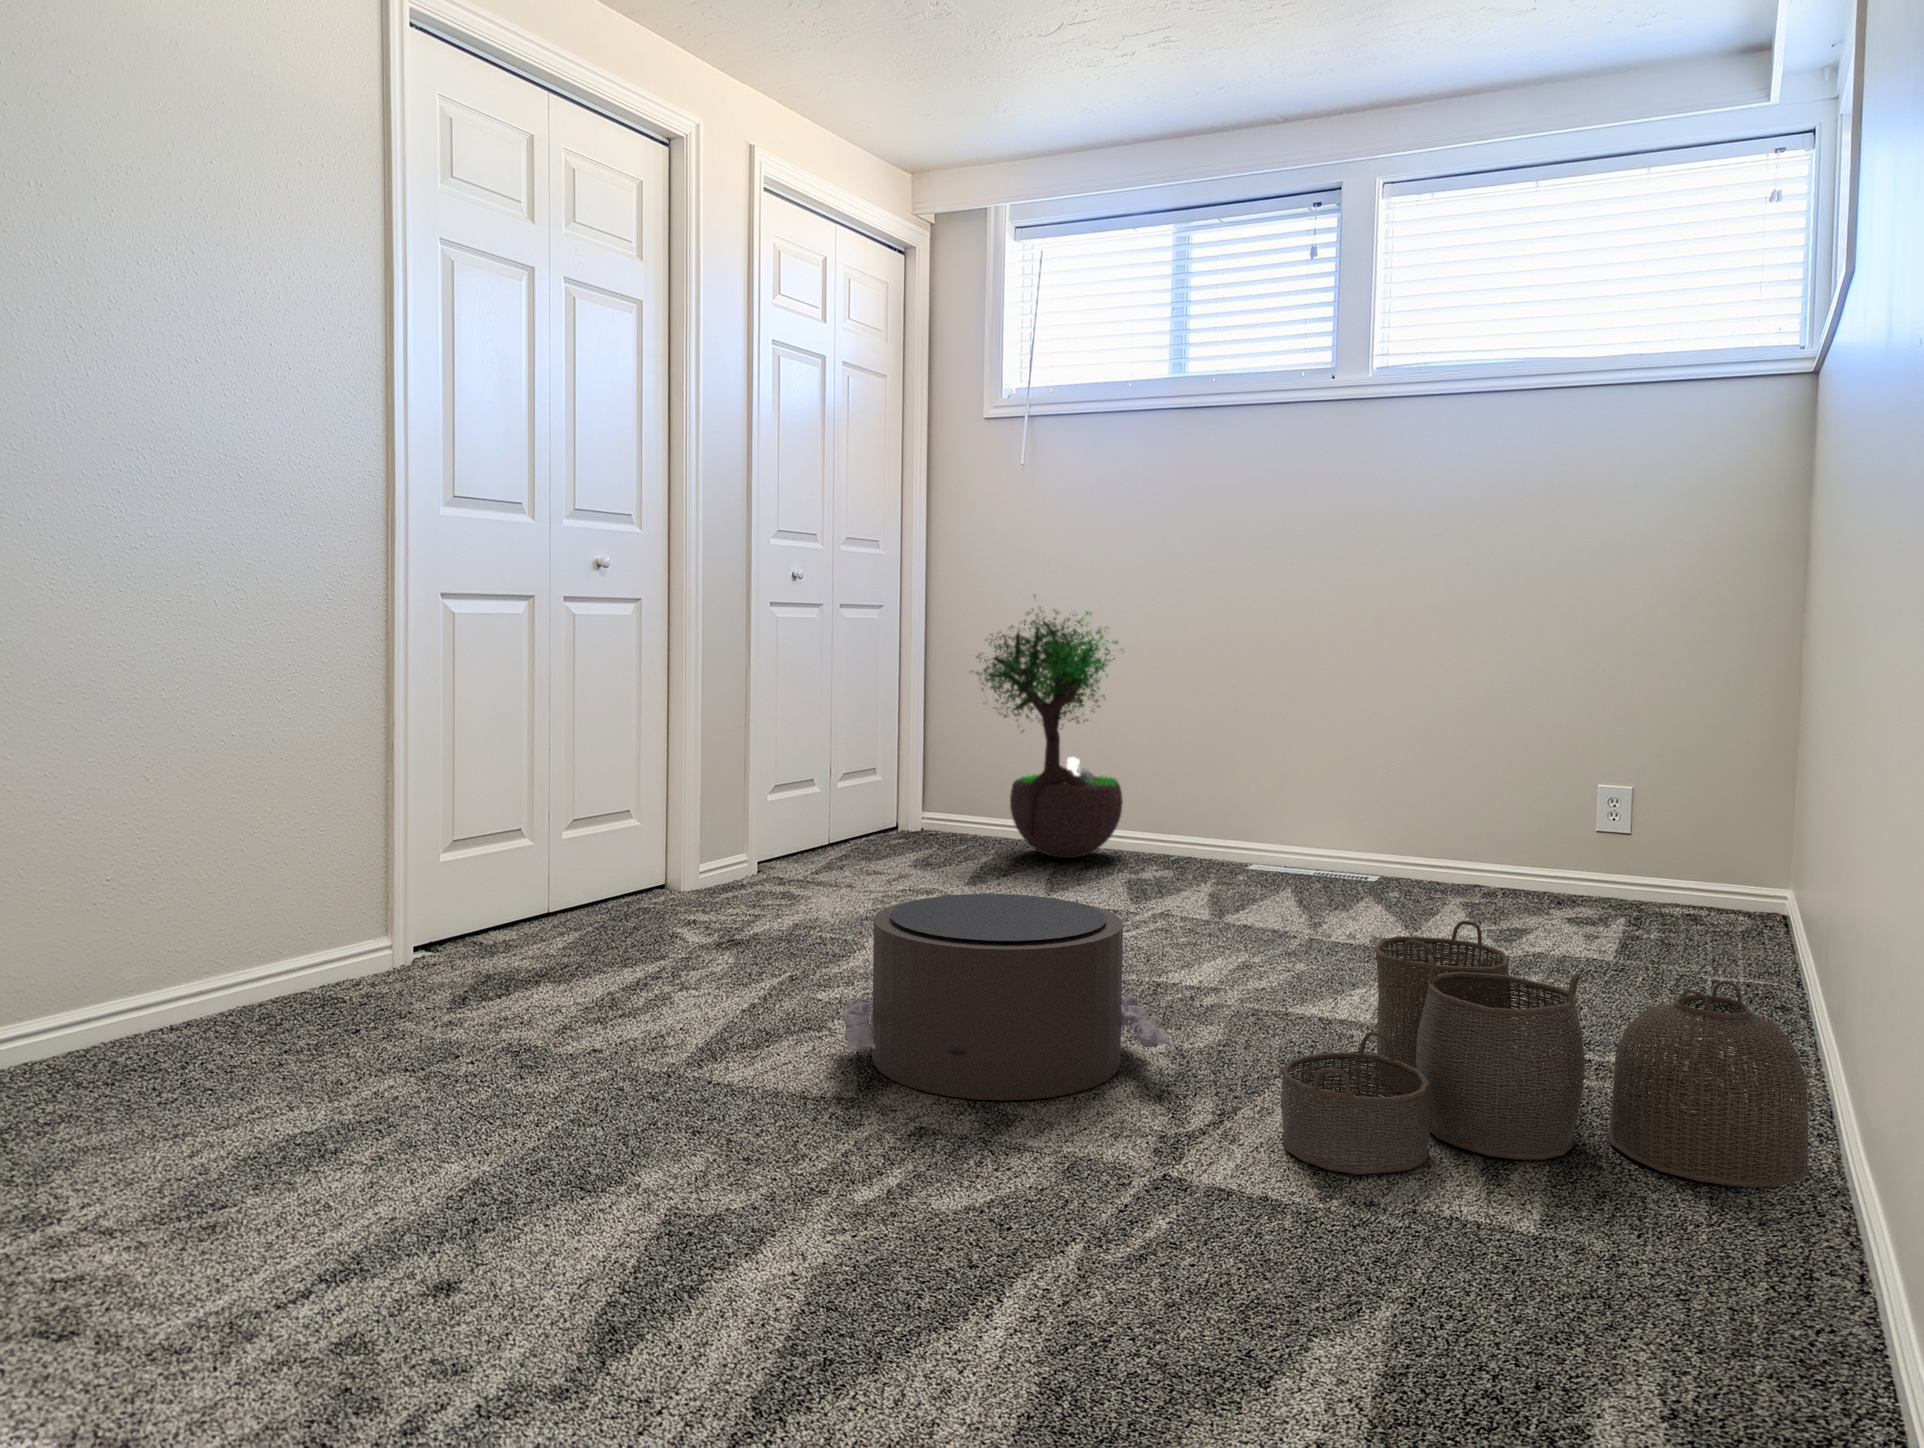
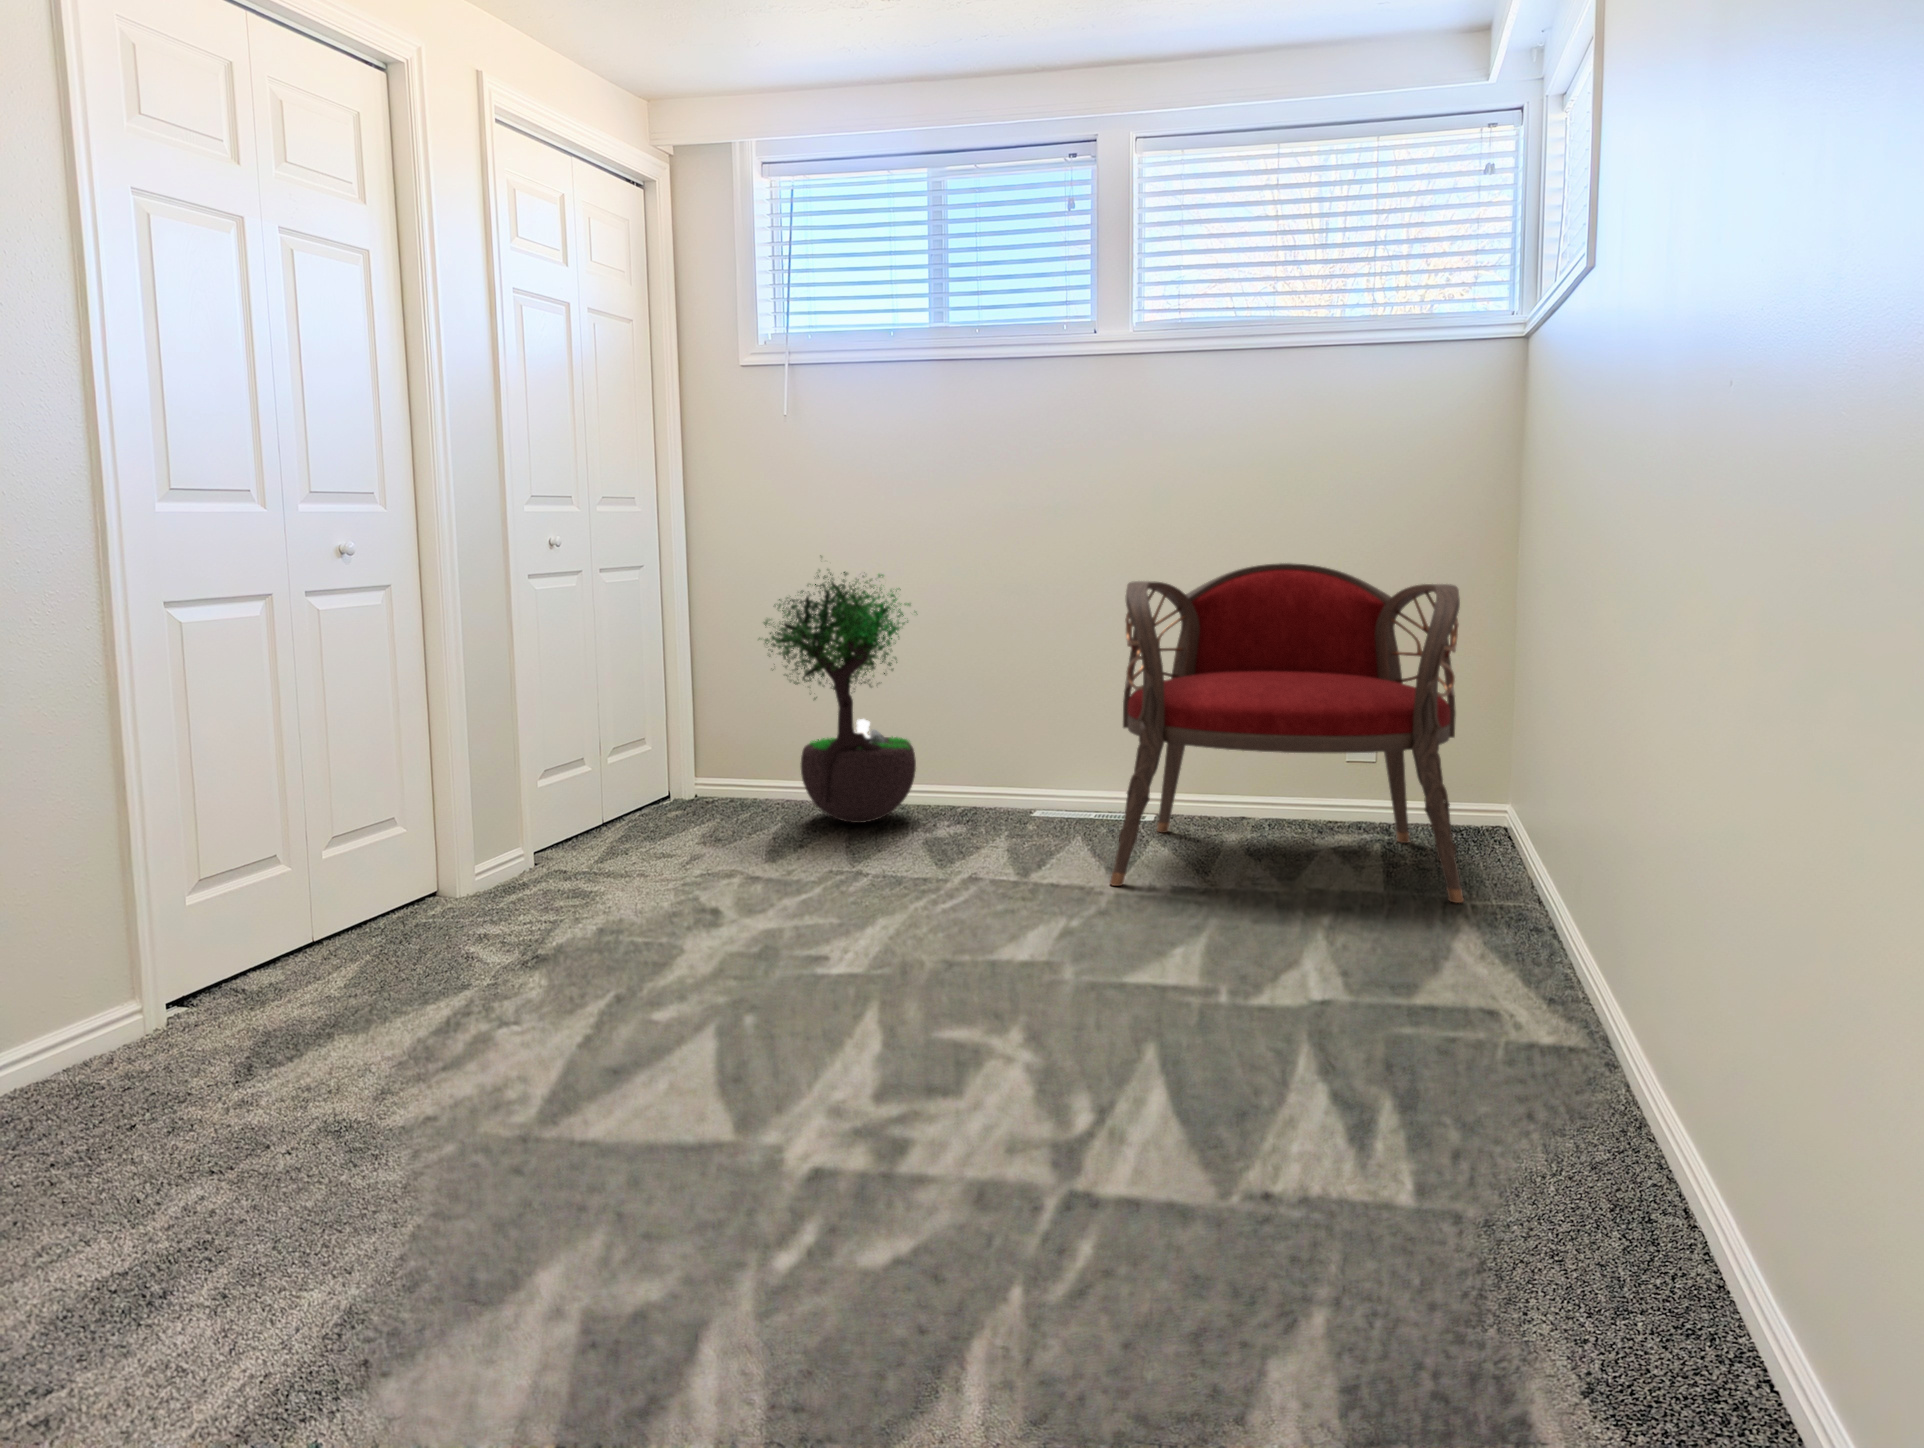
armchair: none [1299,606,1697,967] -> present [1110,563,1464,903]
pouf: present [843,894,1170,1100] -> none [709,903,1053,1129]
woven basket: present [1281,920,1810,1188] -> none [1173,900,1617,1168]

